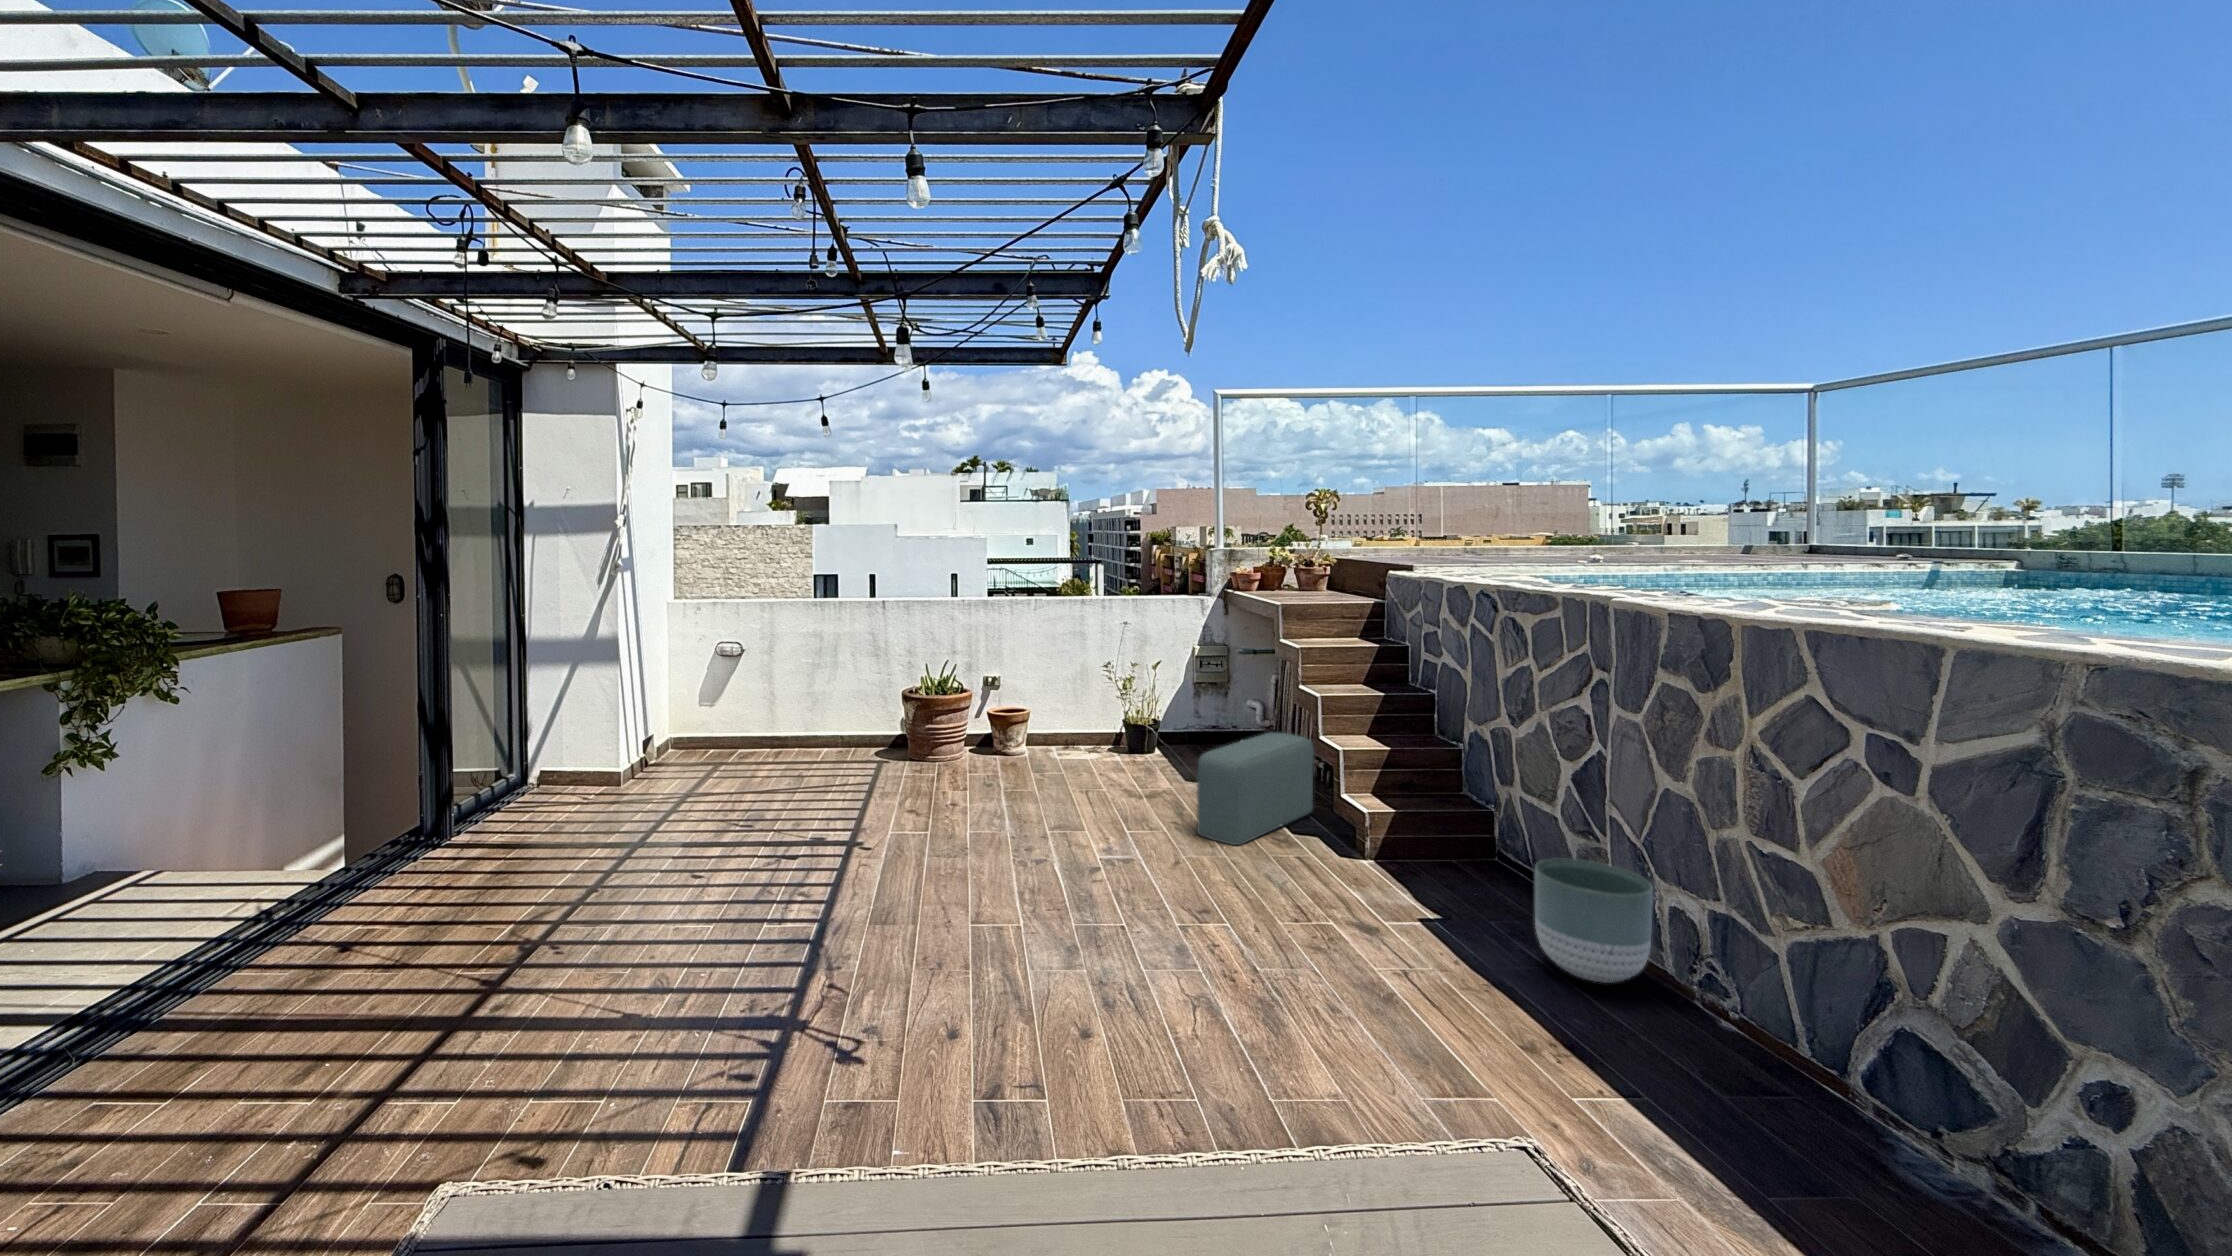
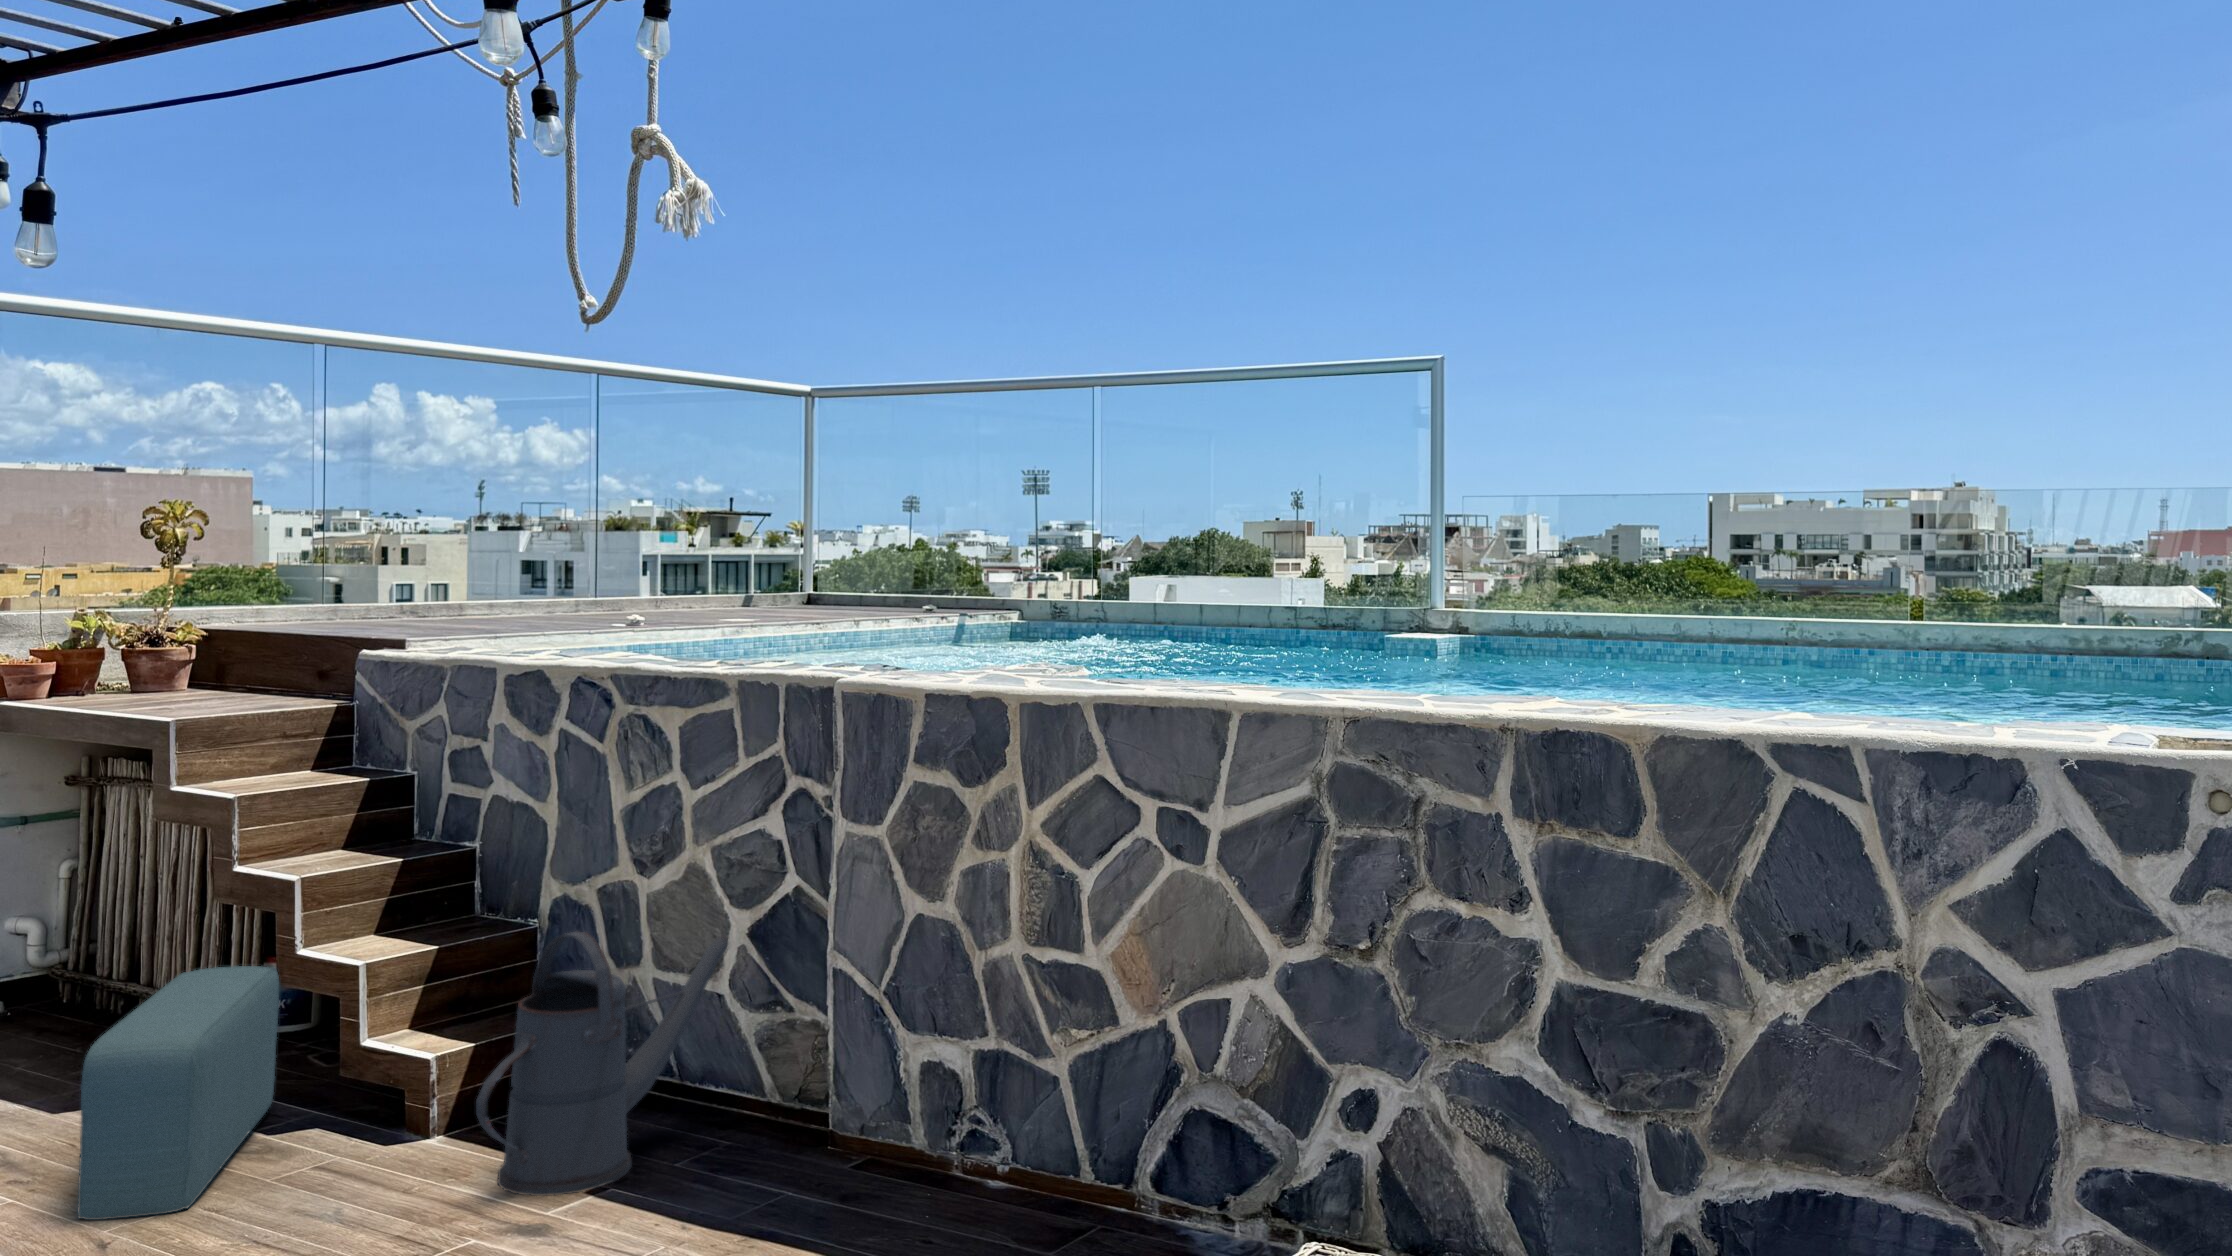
watering can: none [1357,748,1550,910] -> present [476,932,728,1196]
planter: present [1535,859,1653,983] -> none [779,1034,918,1197]

